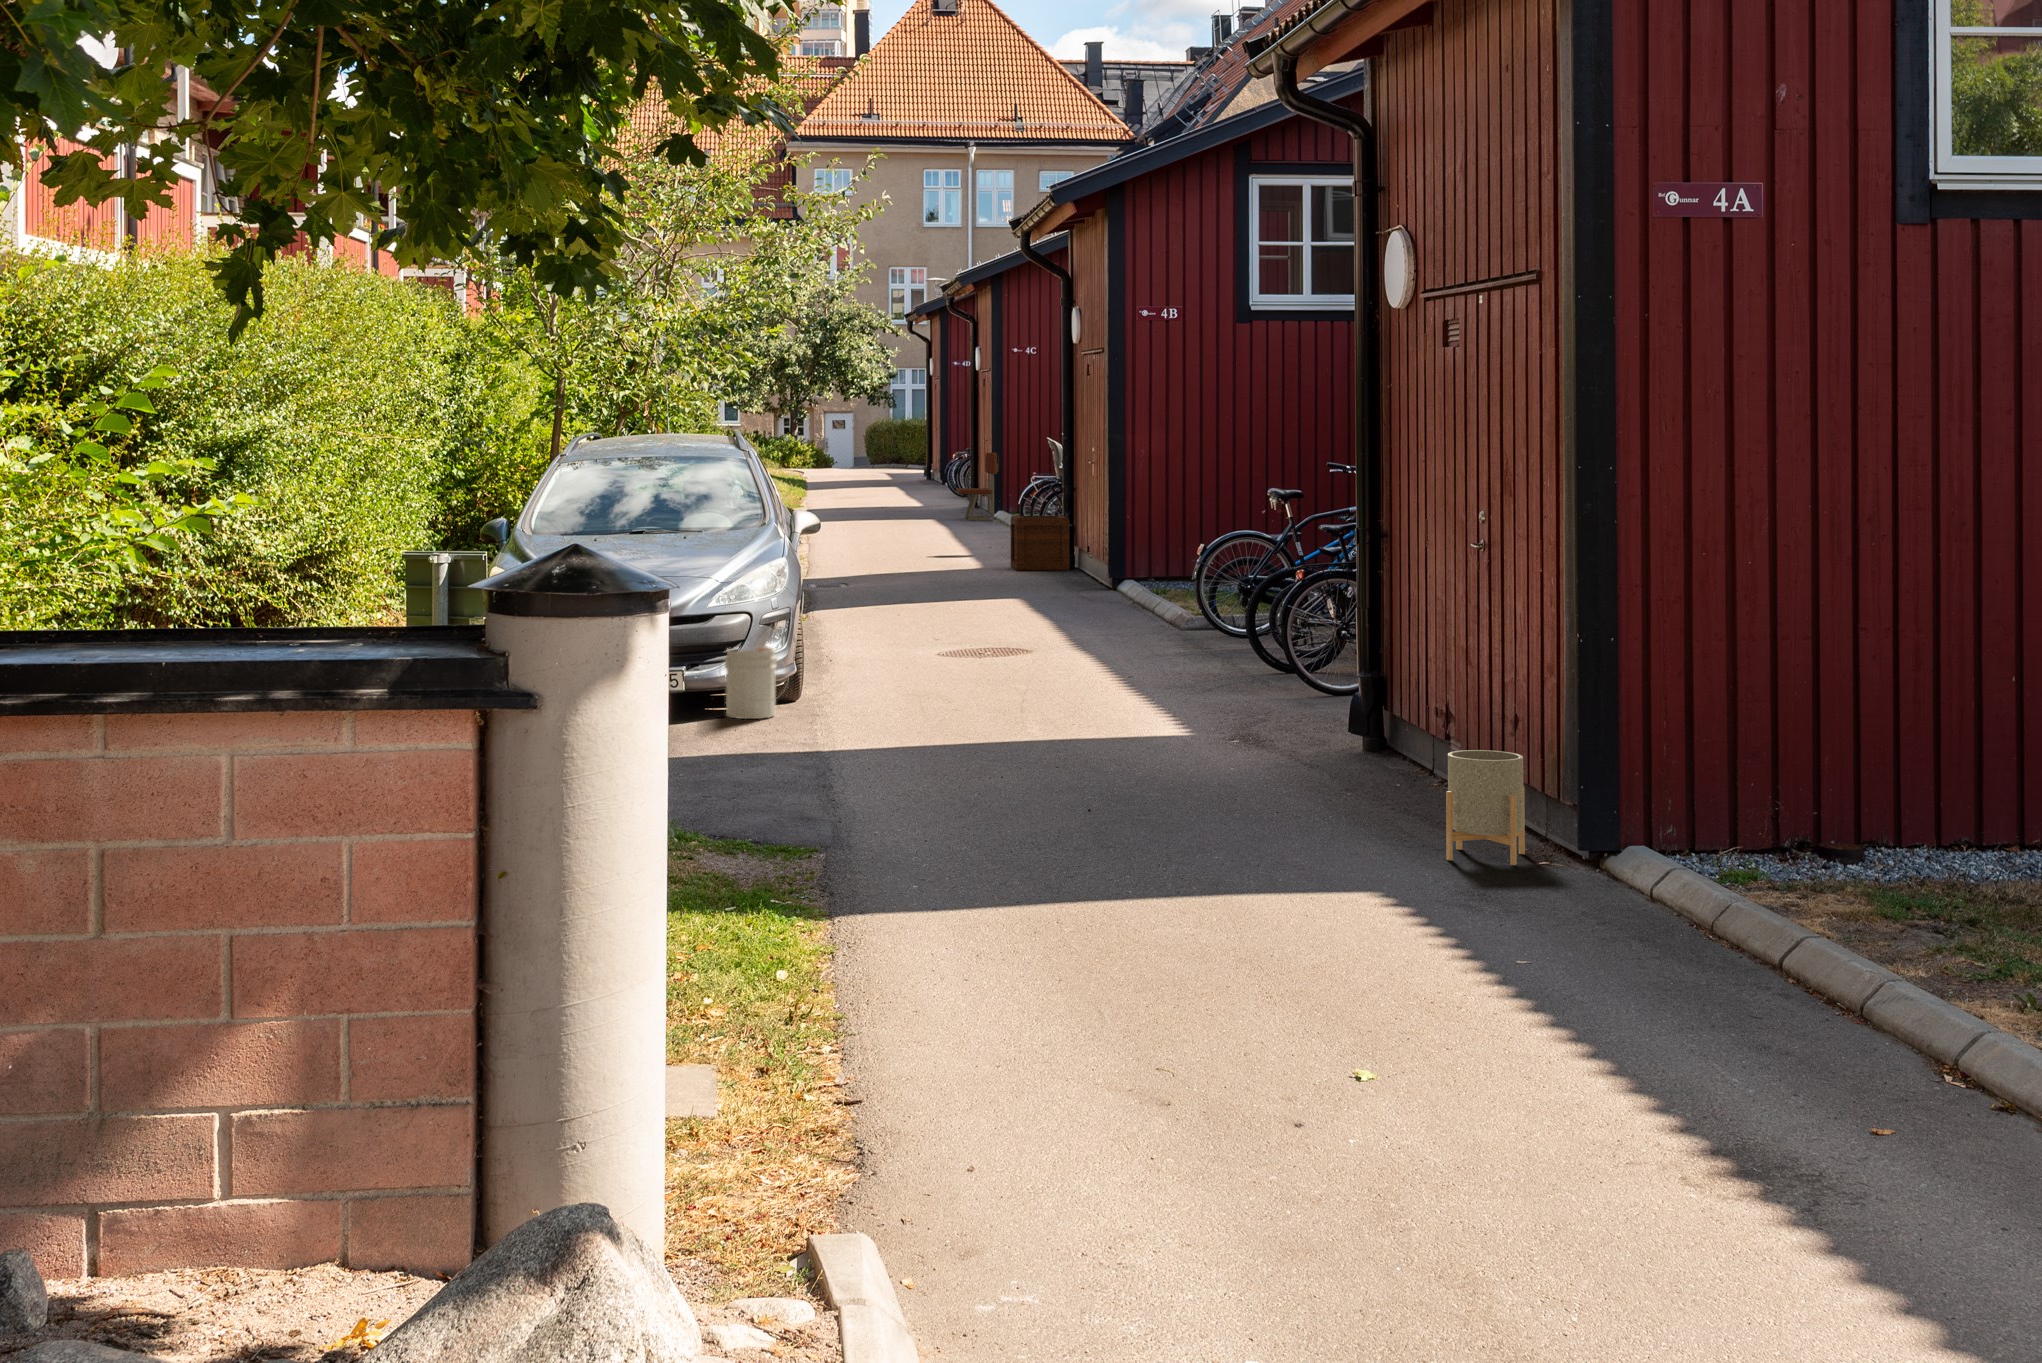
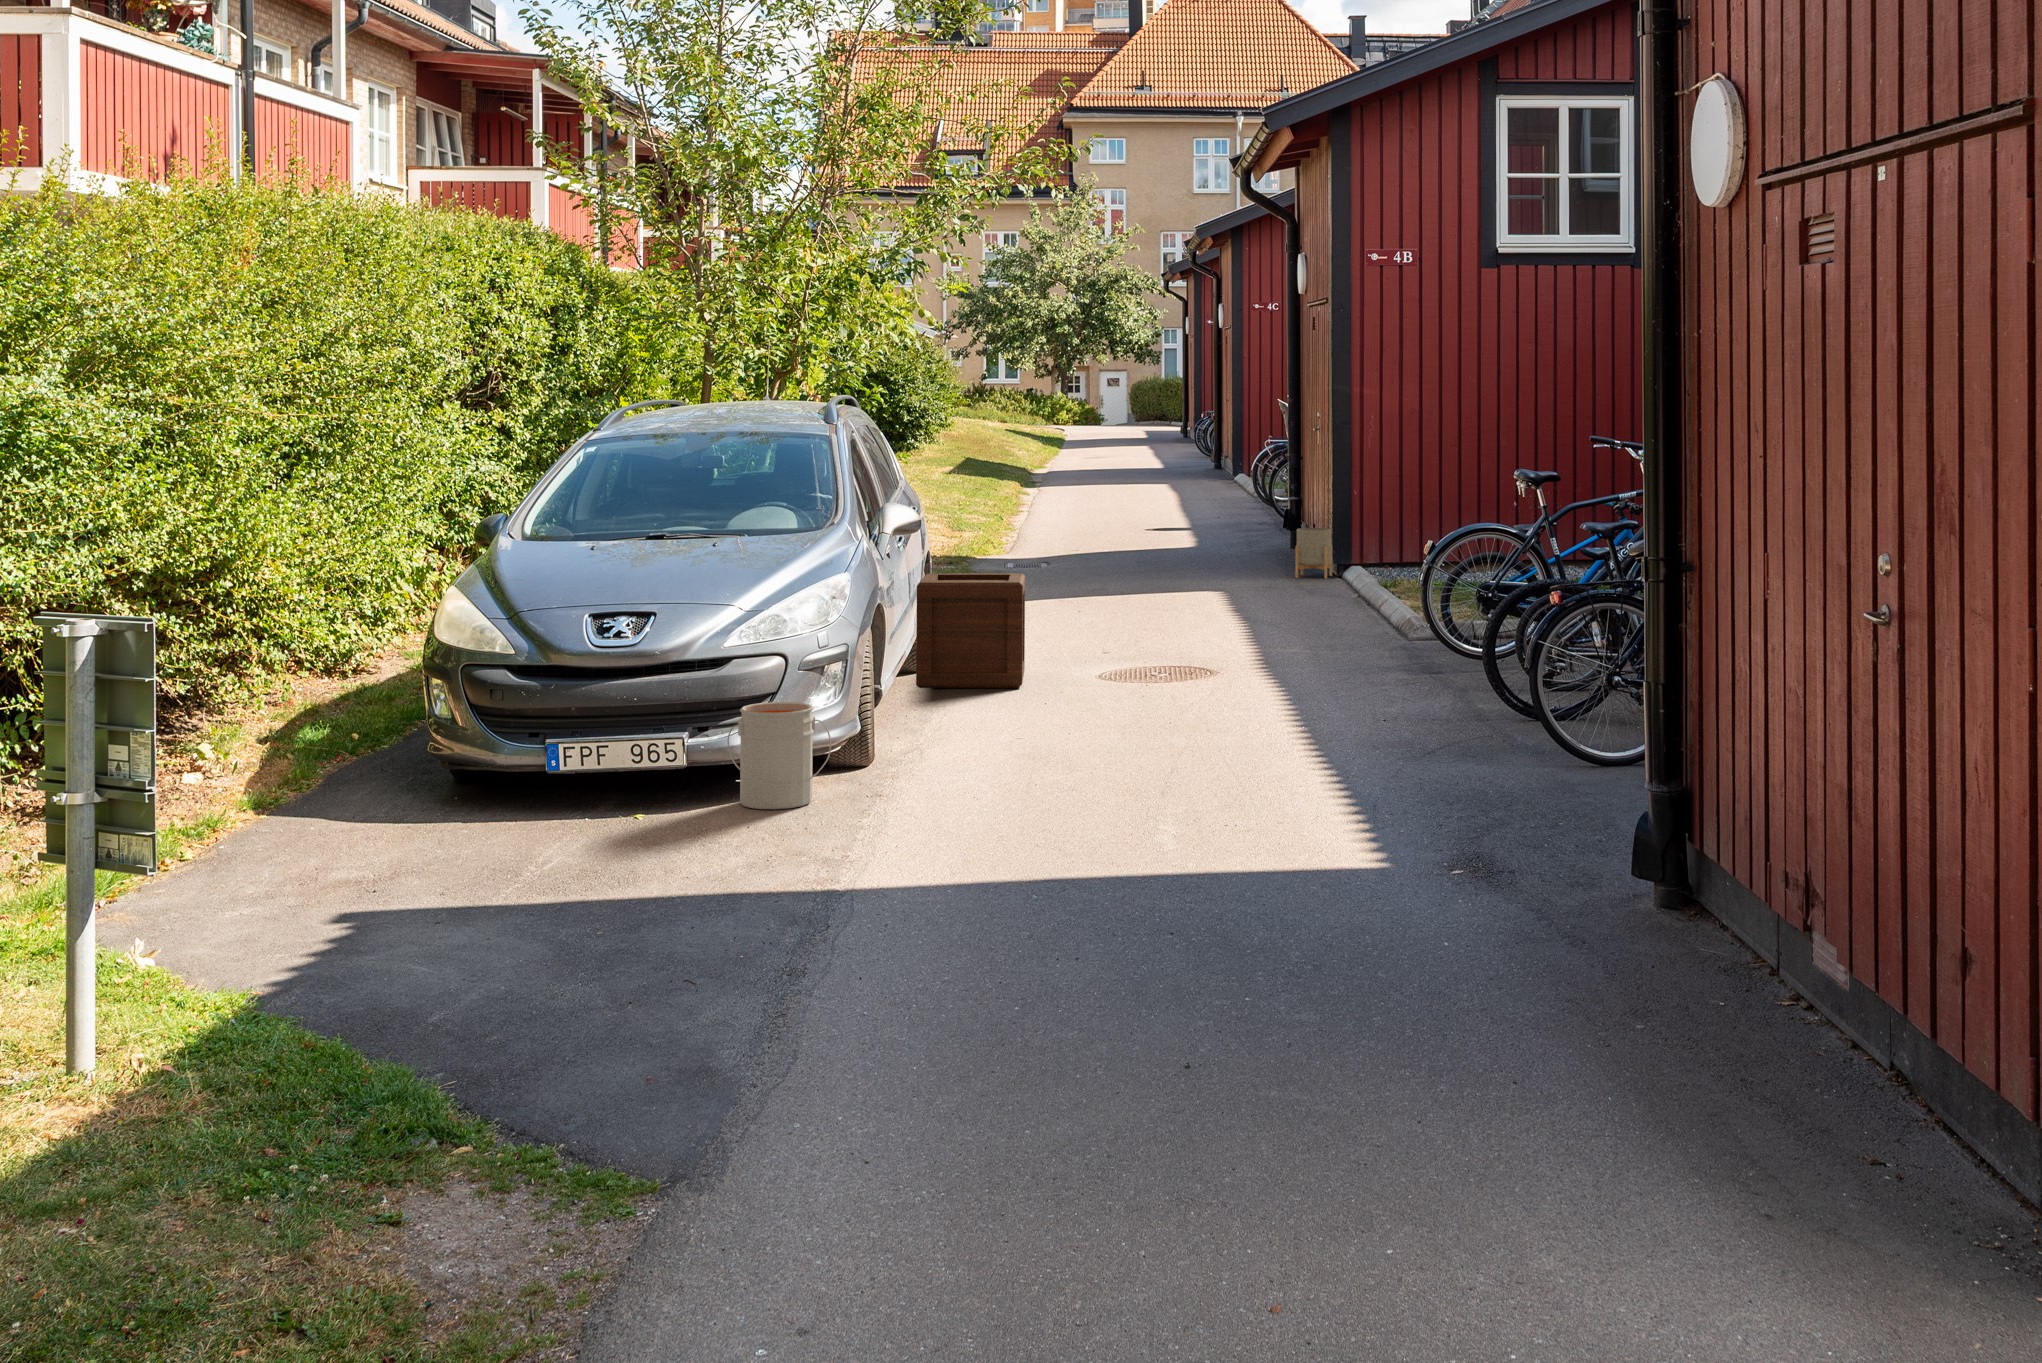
bench: present [956,453,999,521] -> none [1194,414,1237,485]
wooden crate: present [1011,516,1069,571] -> present [916,573,1025,688]
planter: present [1446,750,1525,865] -> present [1295,528,1332,579]

